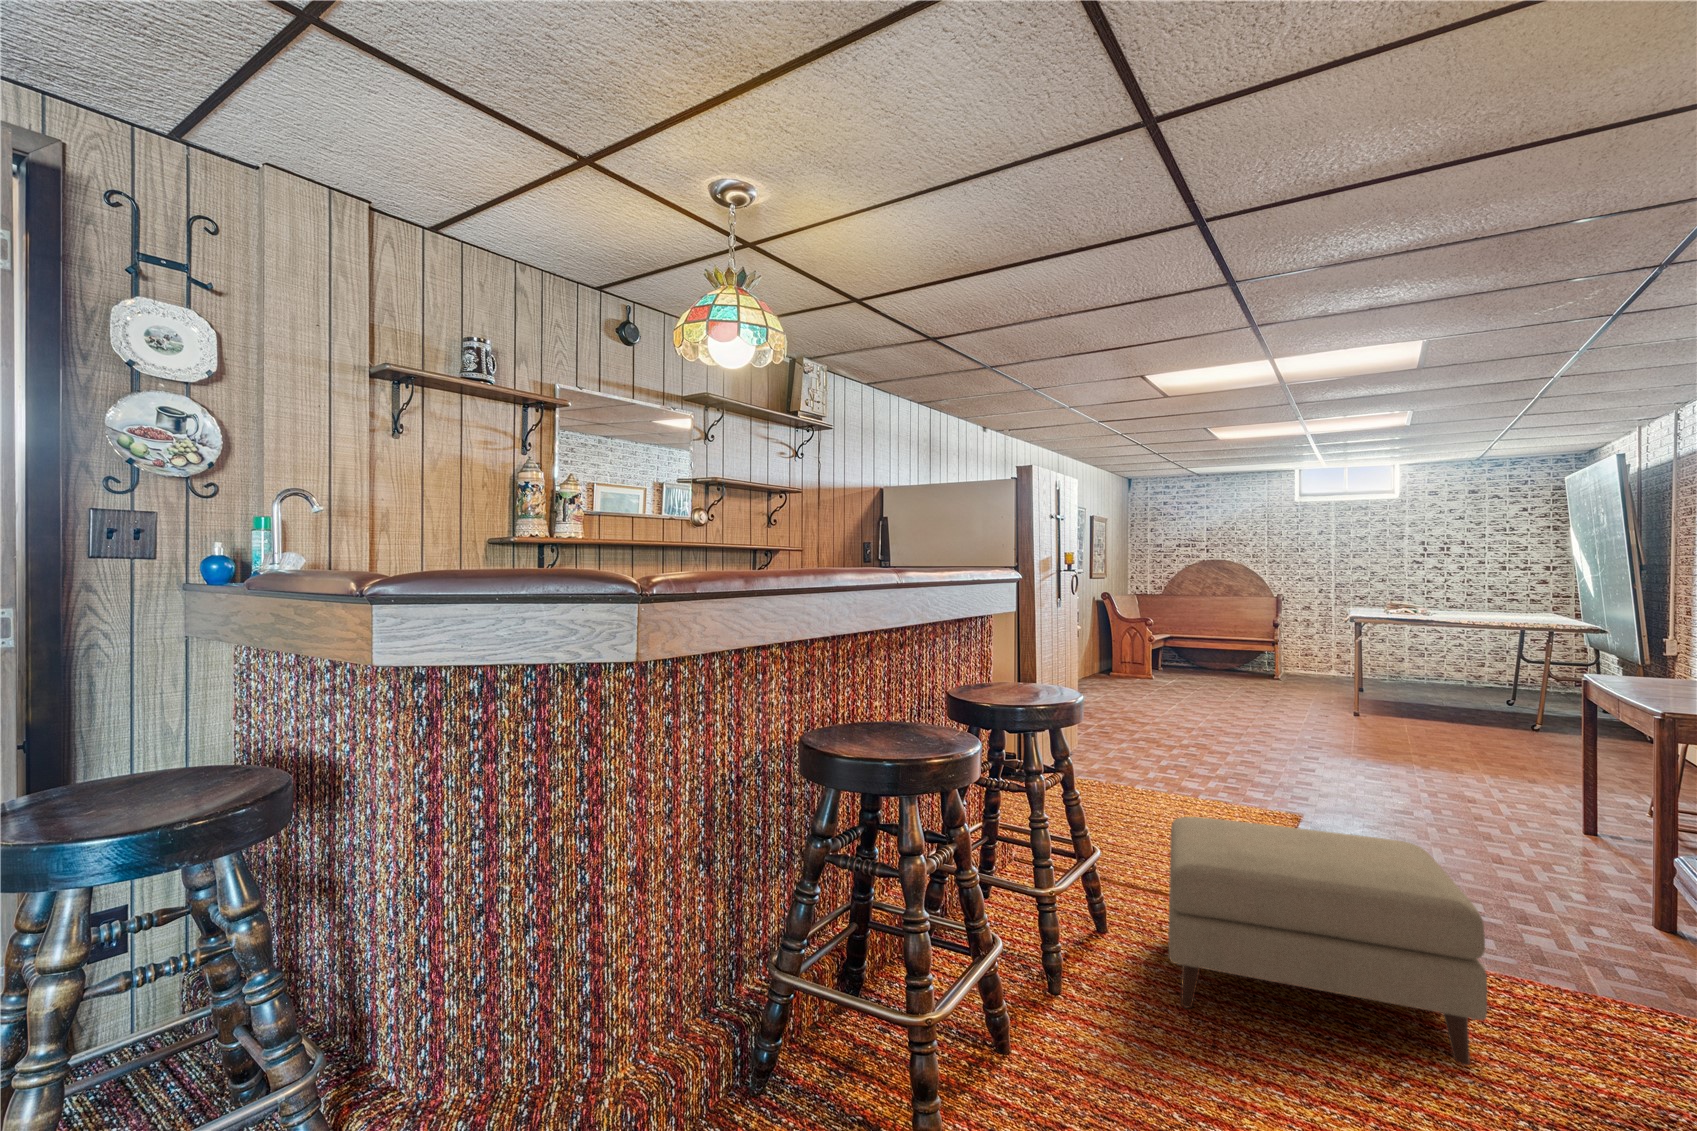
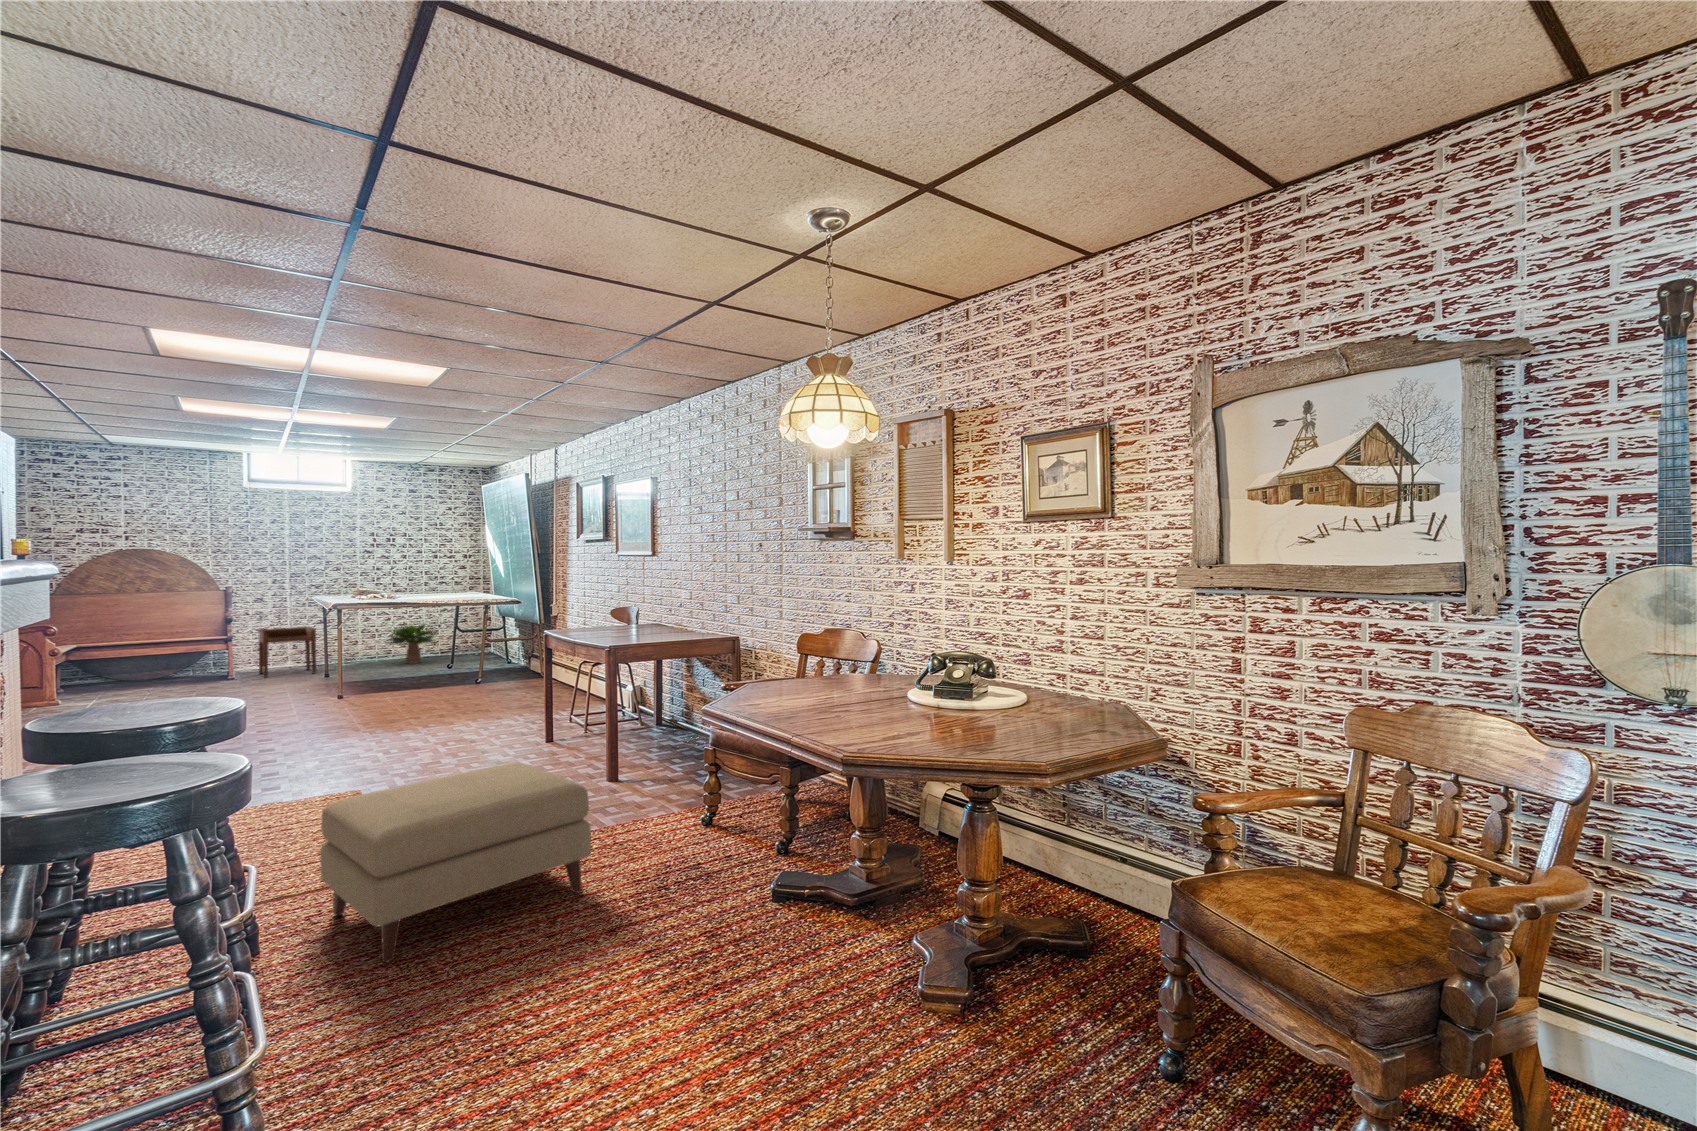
side table: none [1303,636,1354,687] -> present [258,627,316,678]
potted plant: none [1432,644,1508,694] -> present [388,623,436,664]

